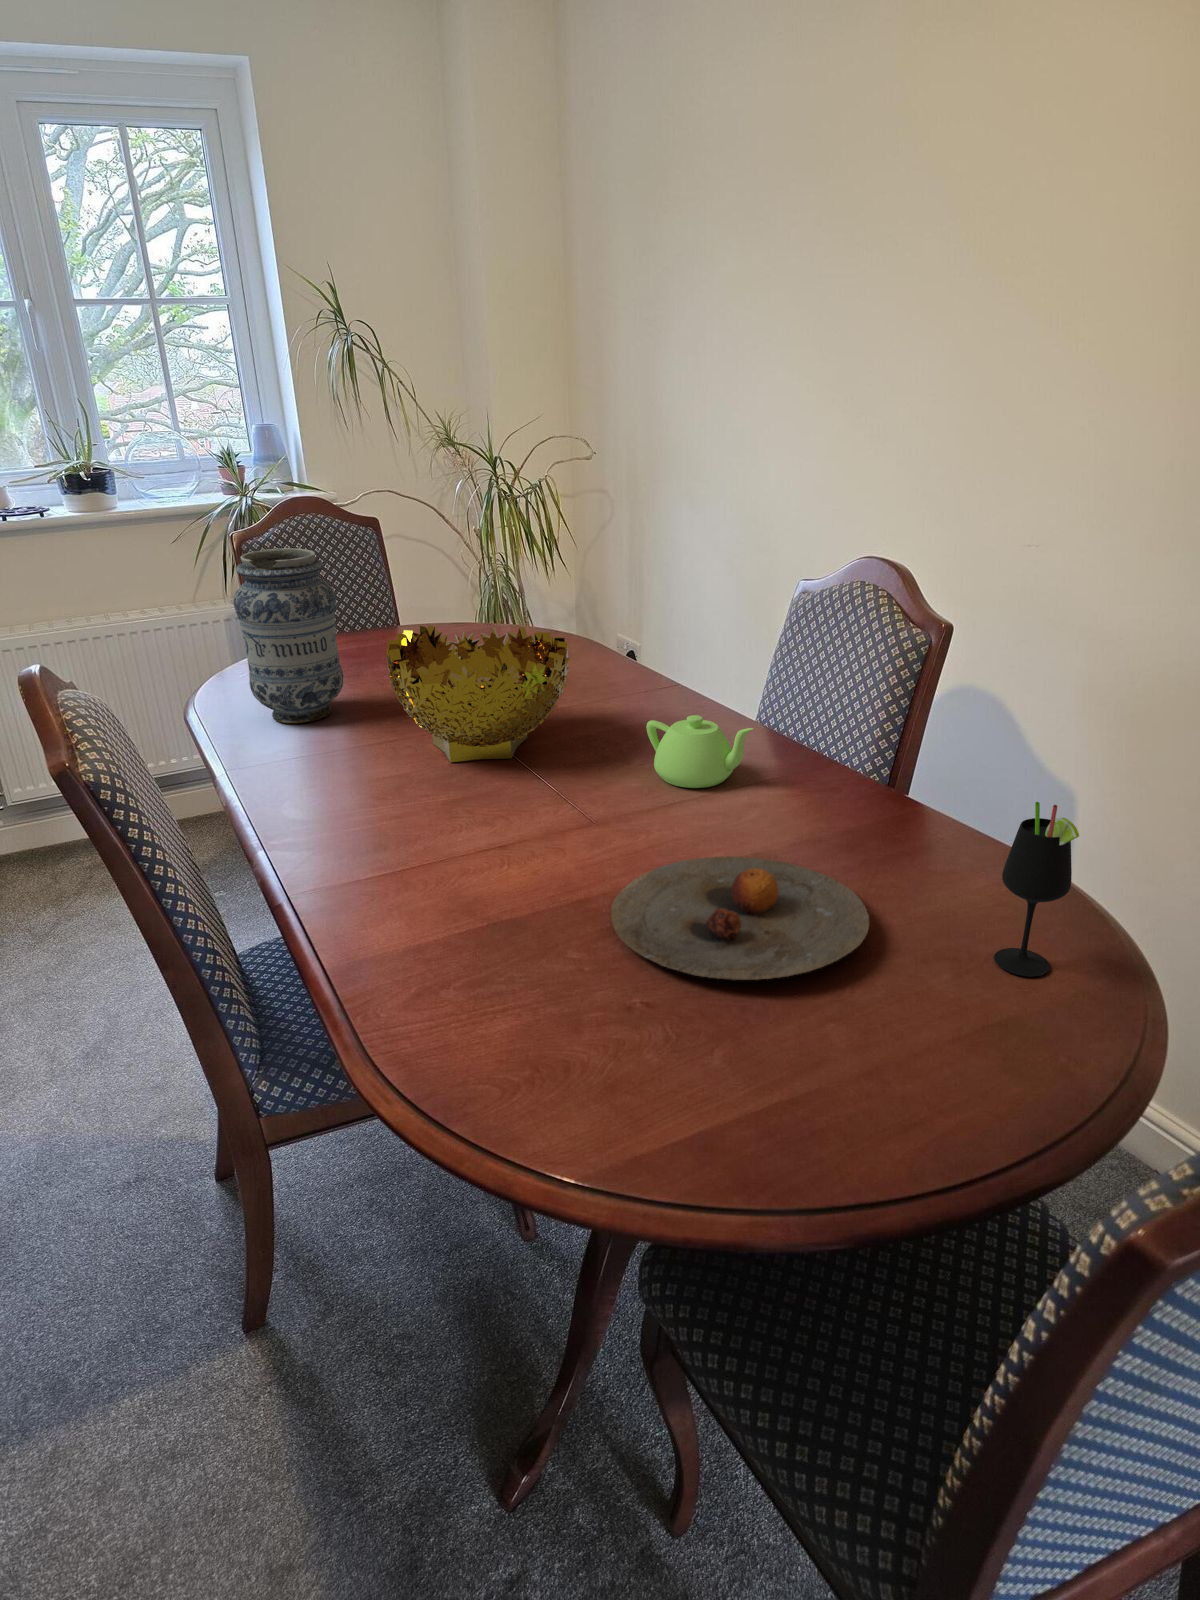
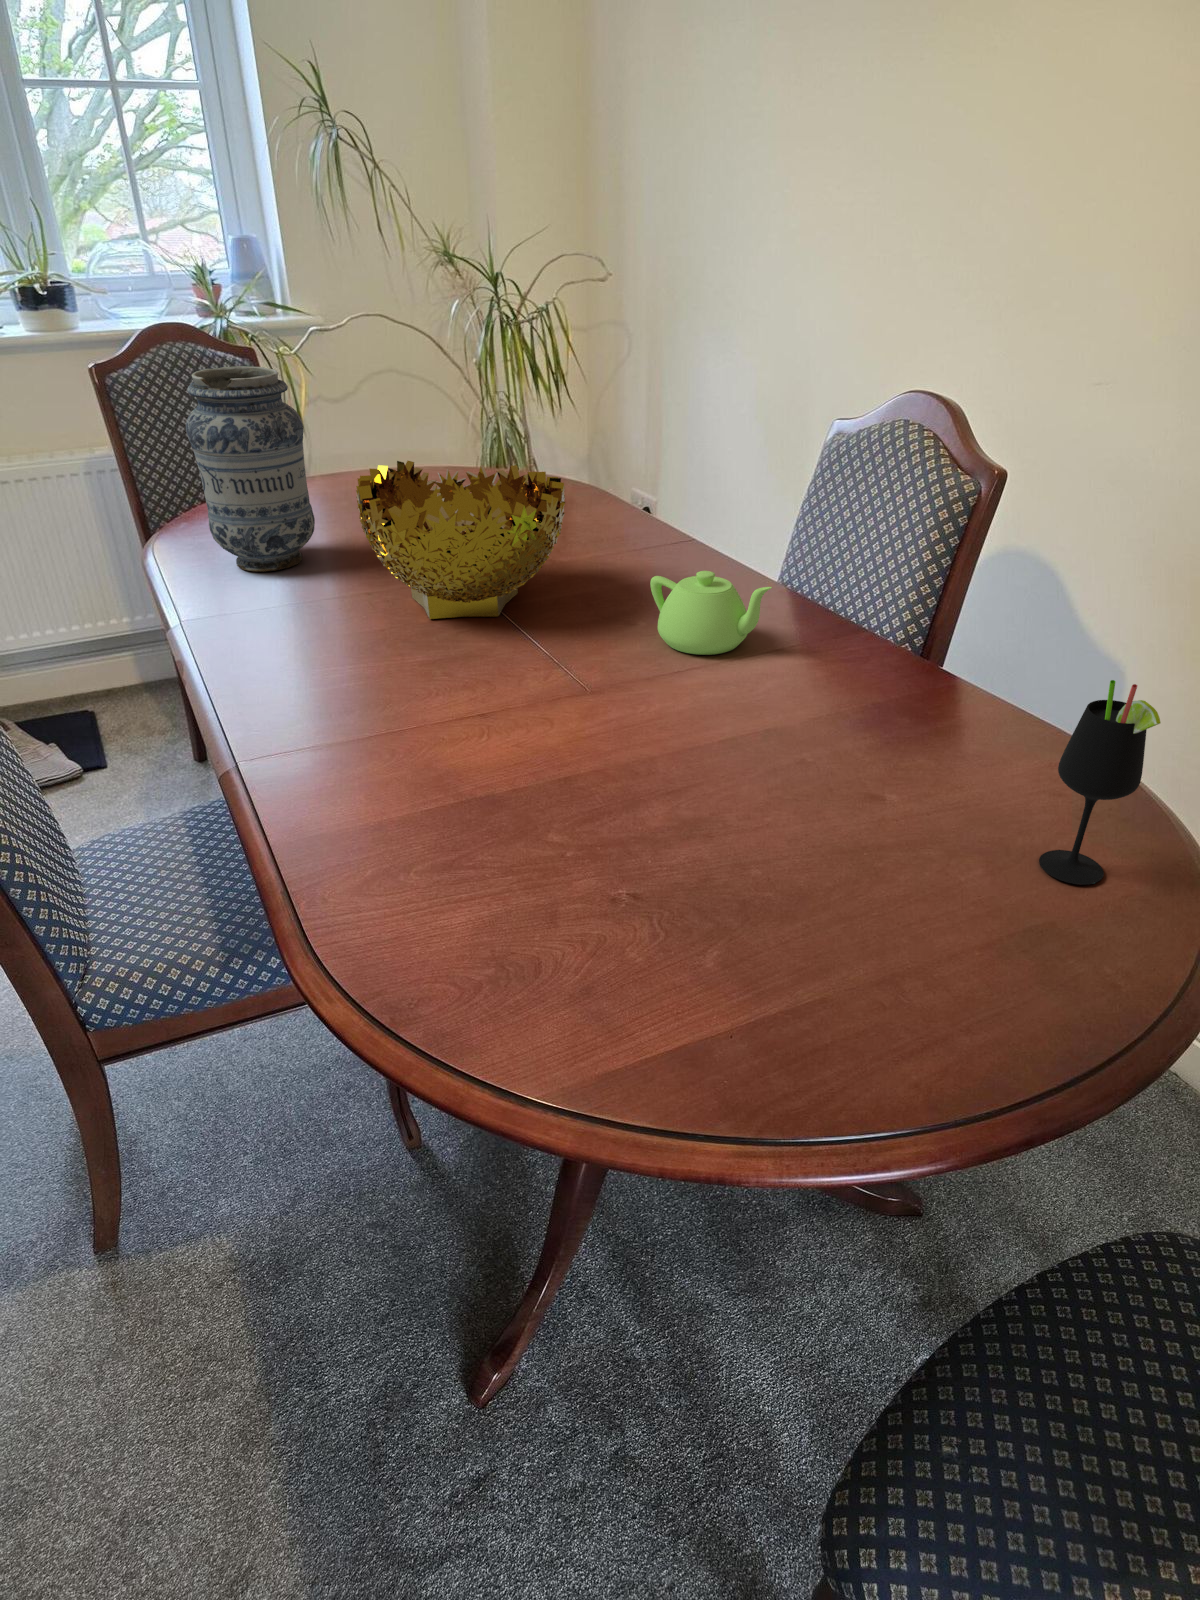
plate: present [611,857,870,980] -> none [598,734,896,881]

